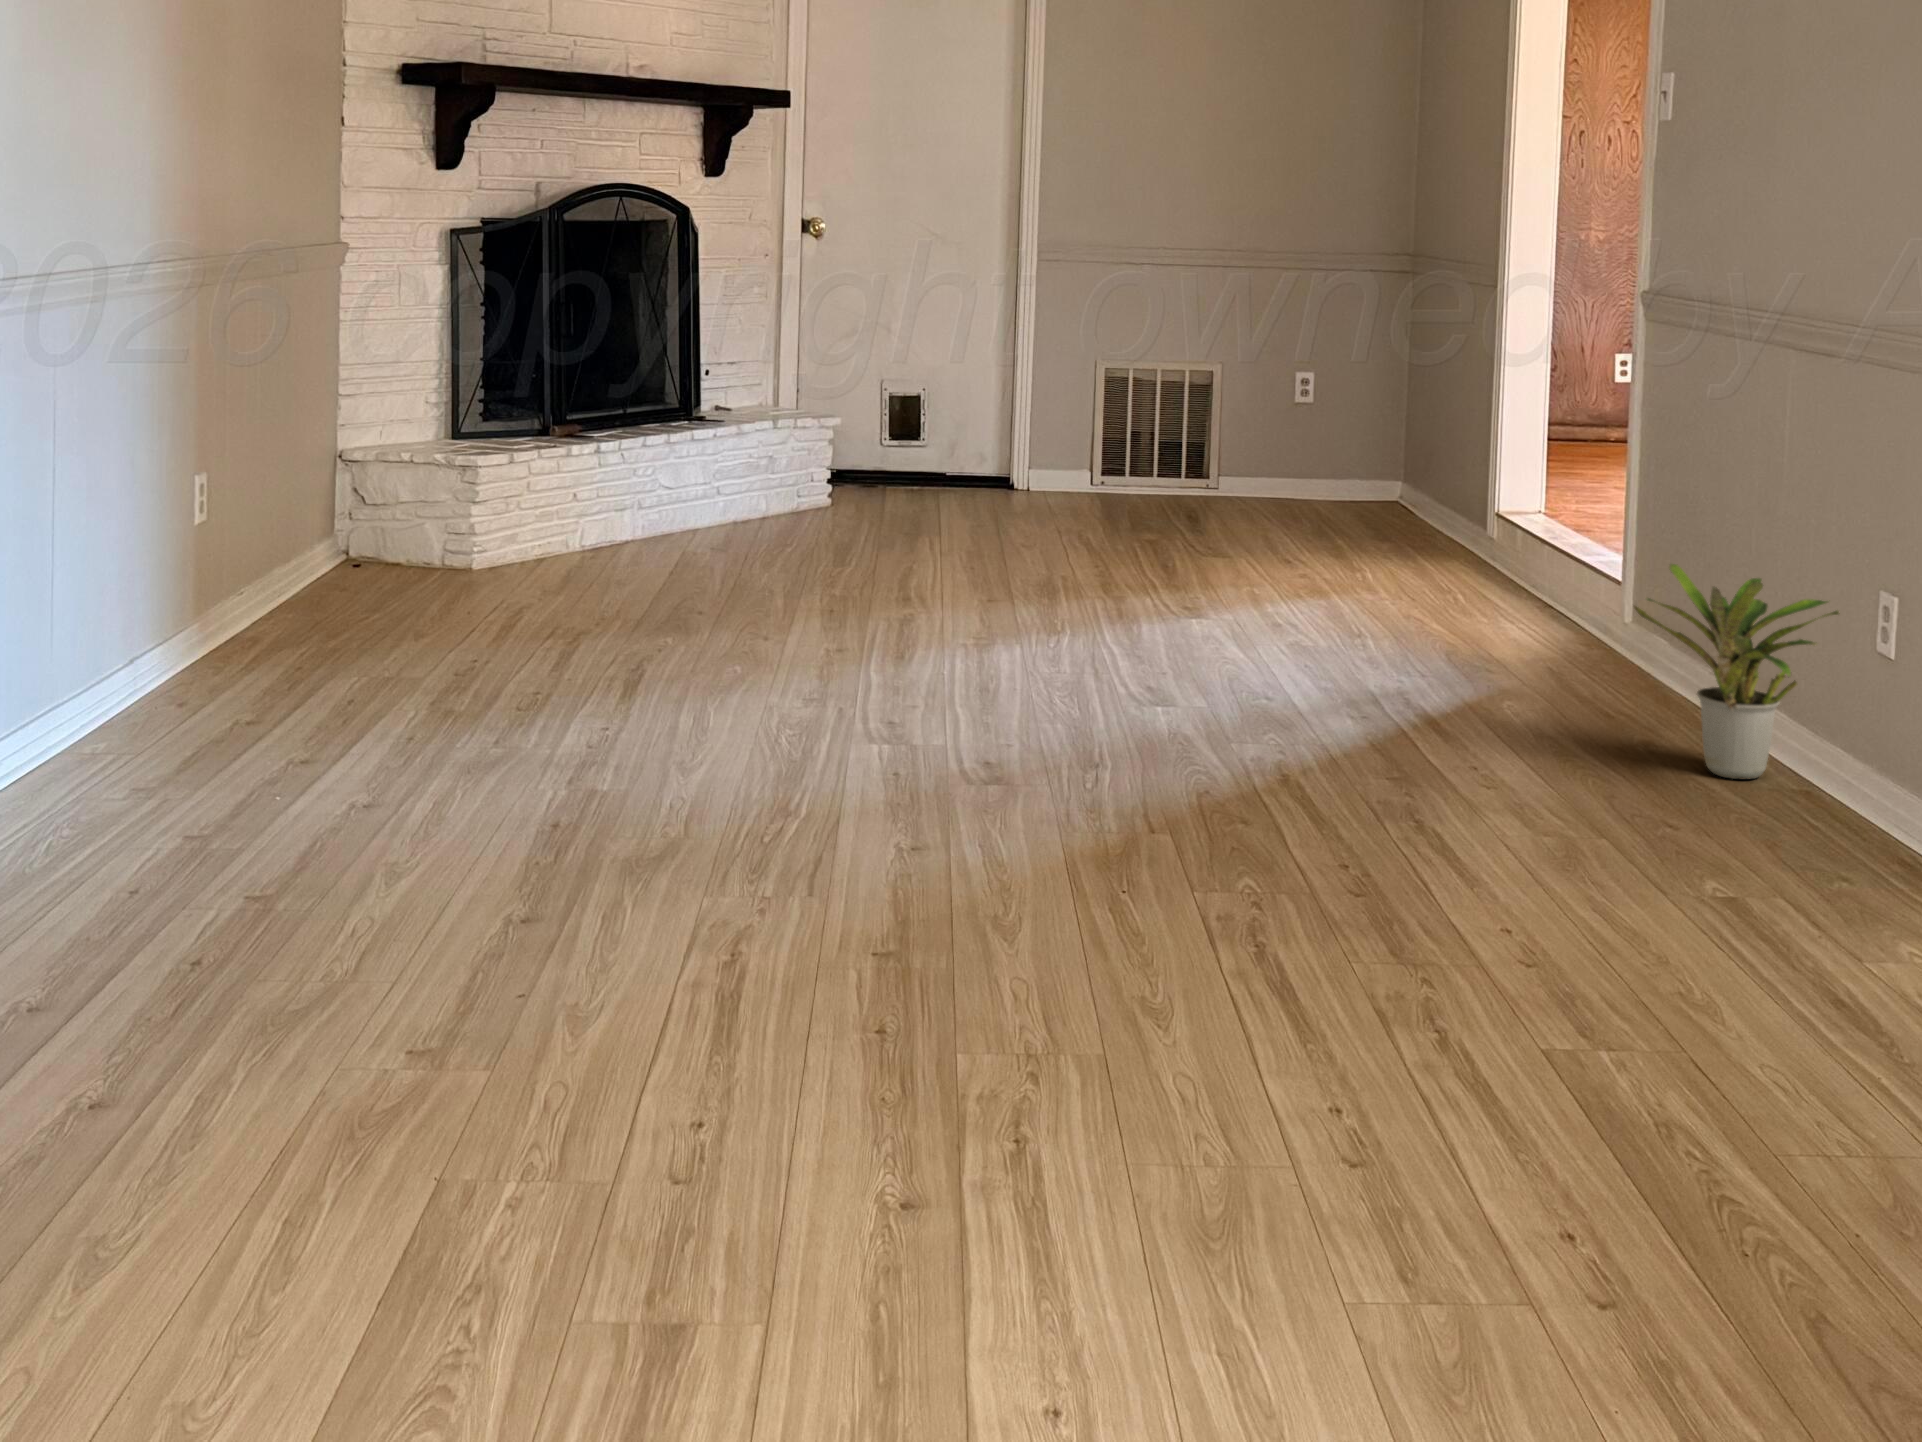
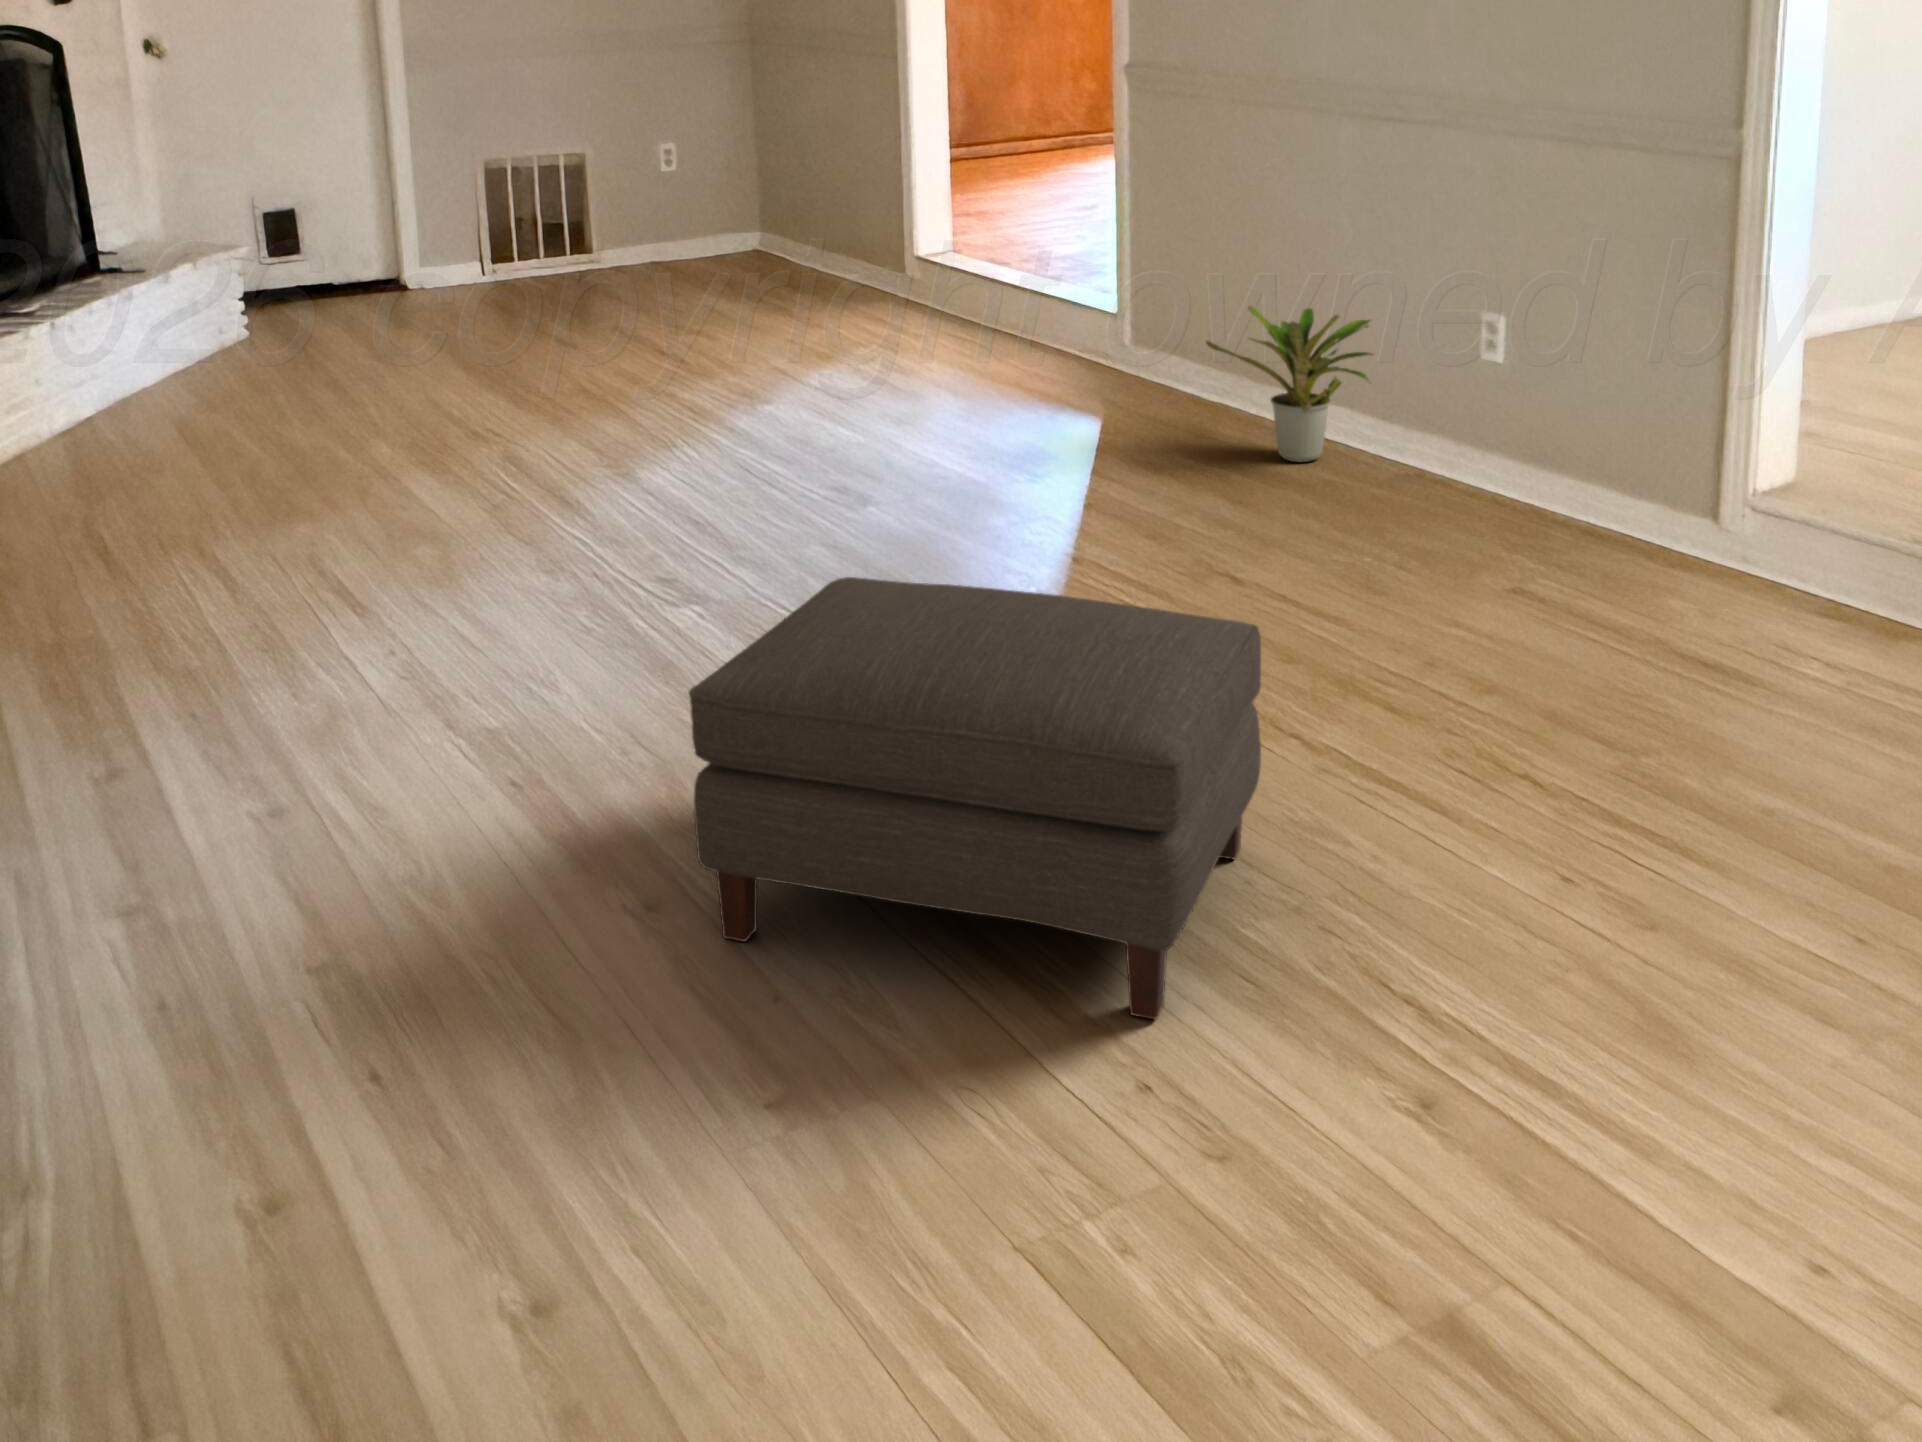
ottoman: none [477,692,1092,1204] -> present [689,577,1261,1019]

